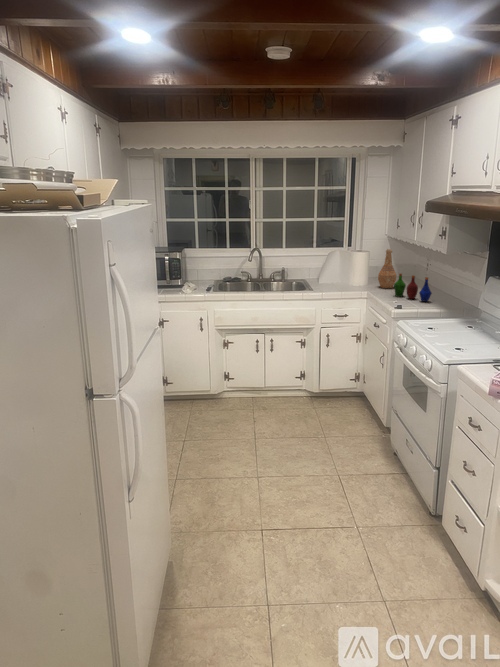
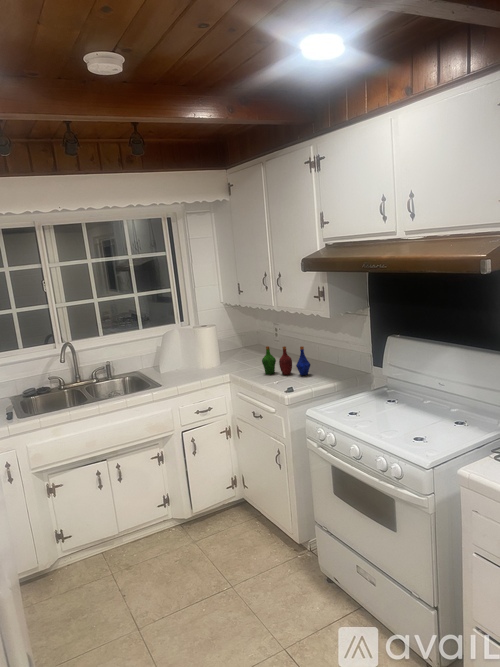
vase: present [378,249,396,288] -> none [233,318,255,366]

